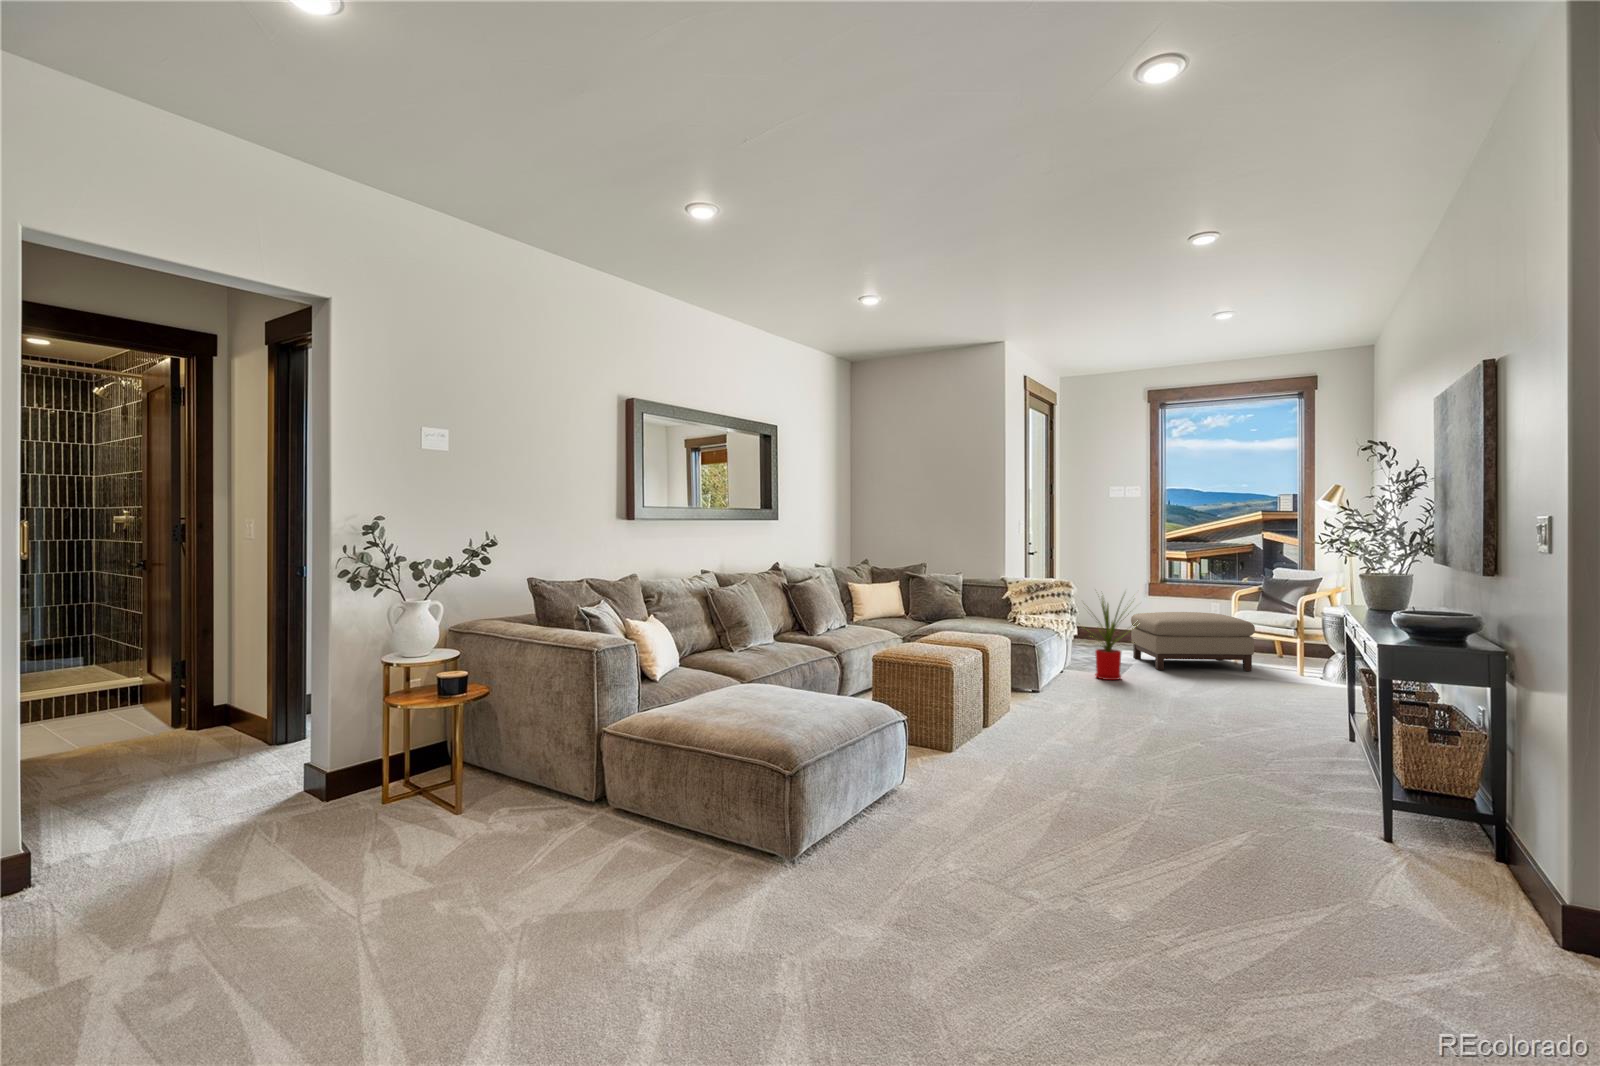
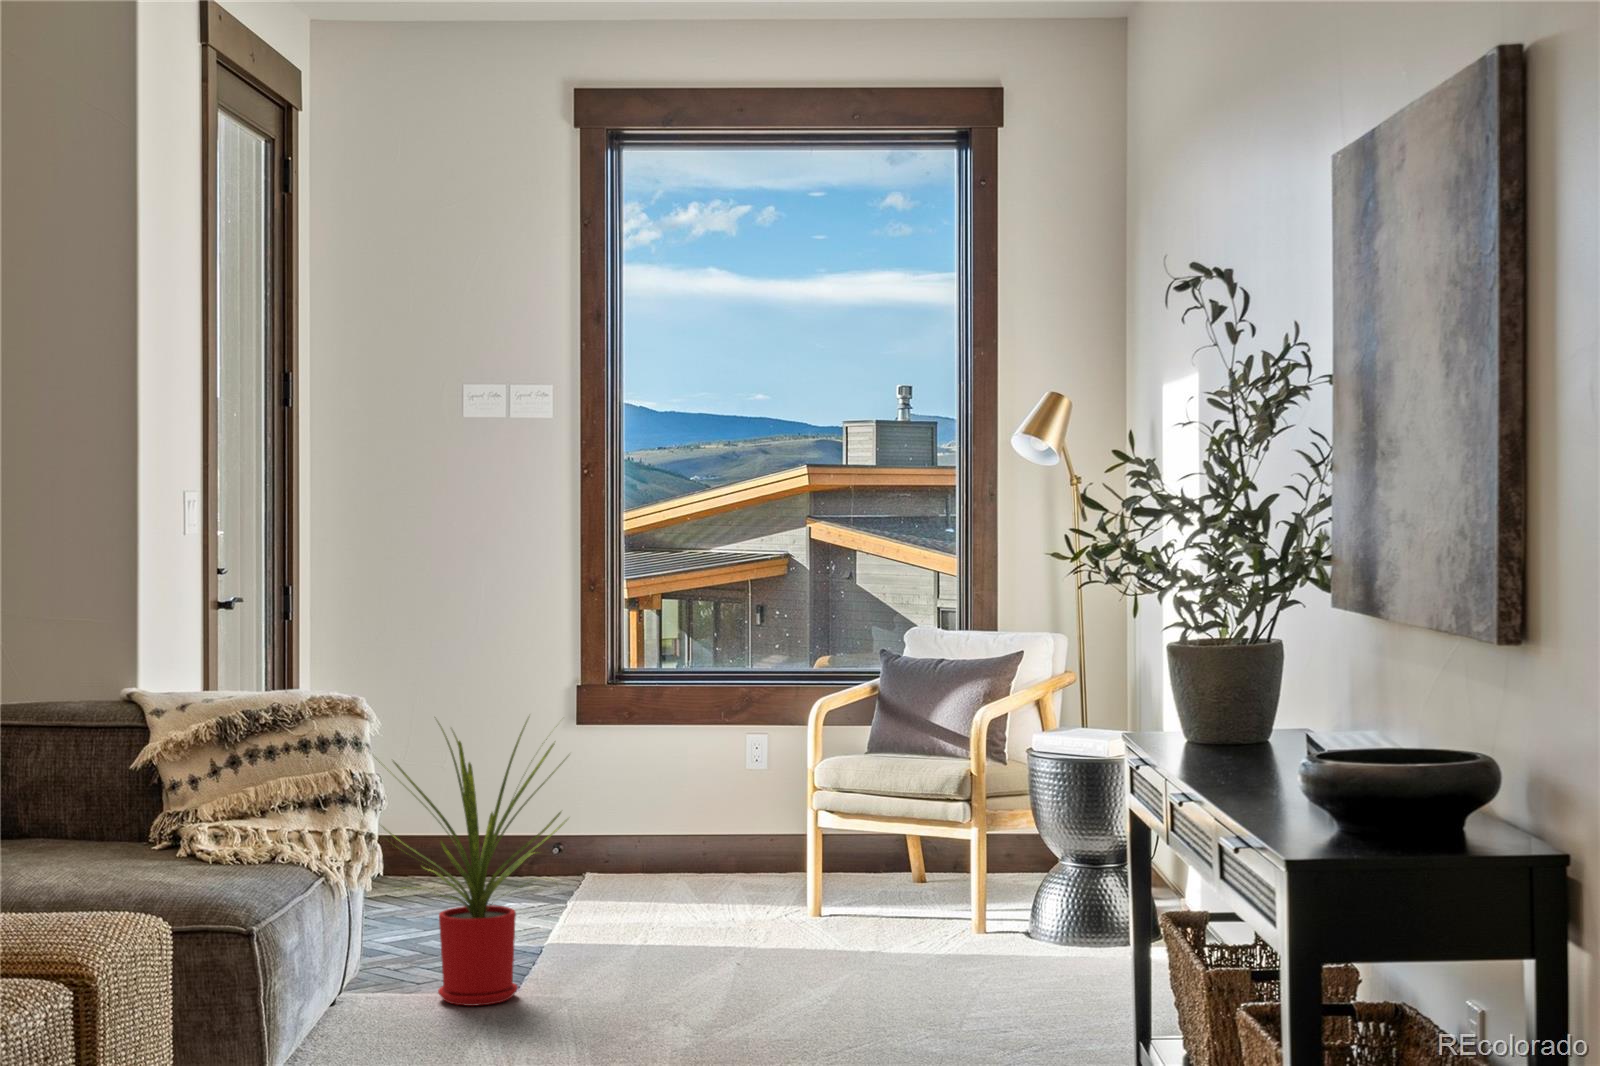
ottoman: present [1131,612,1255,671] -> none [551,769,870,950]

